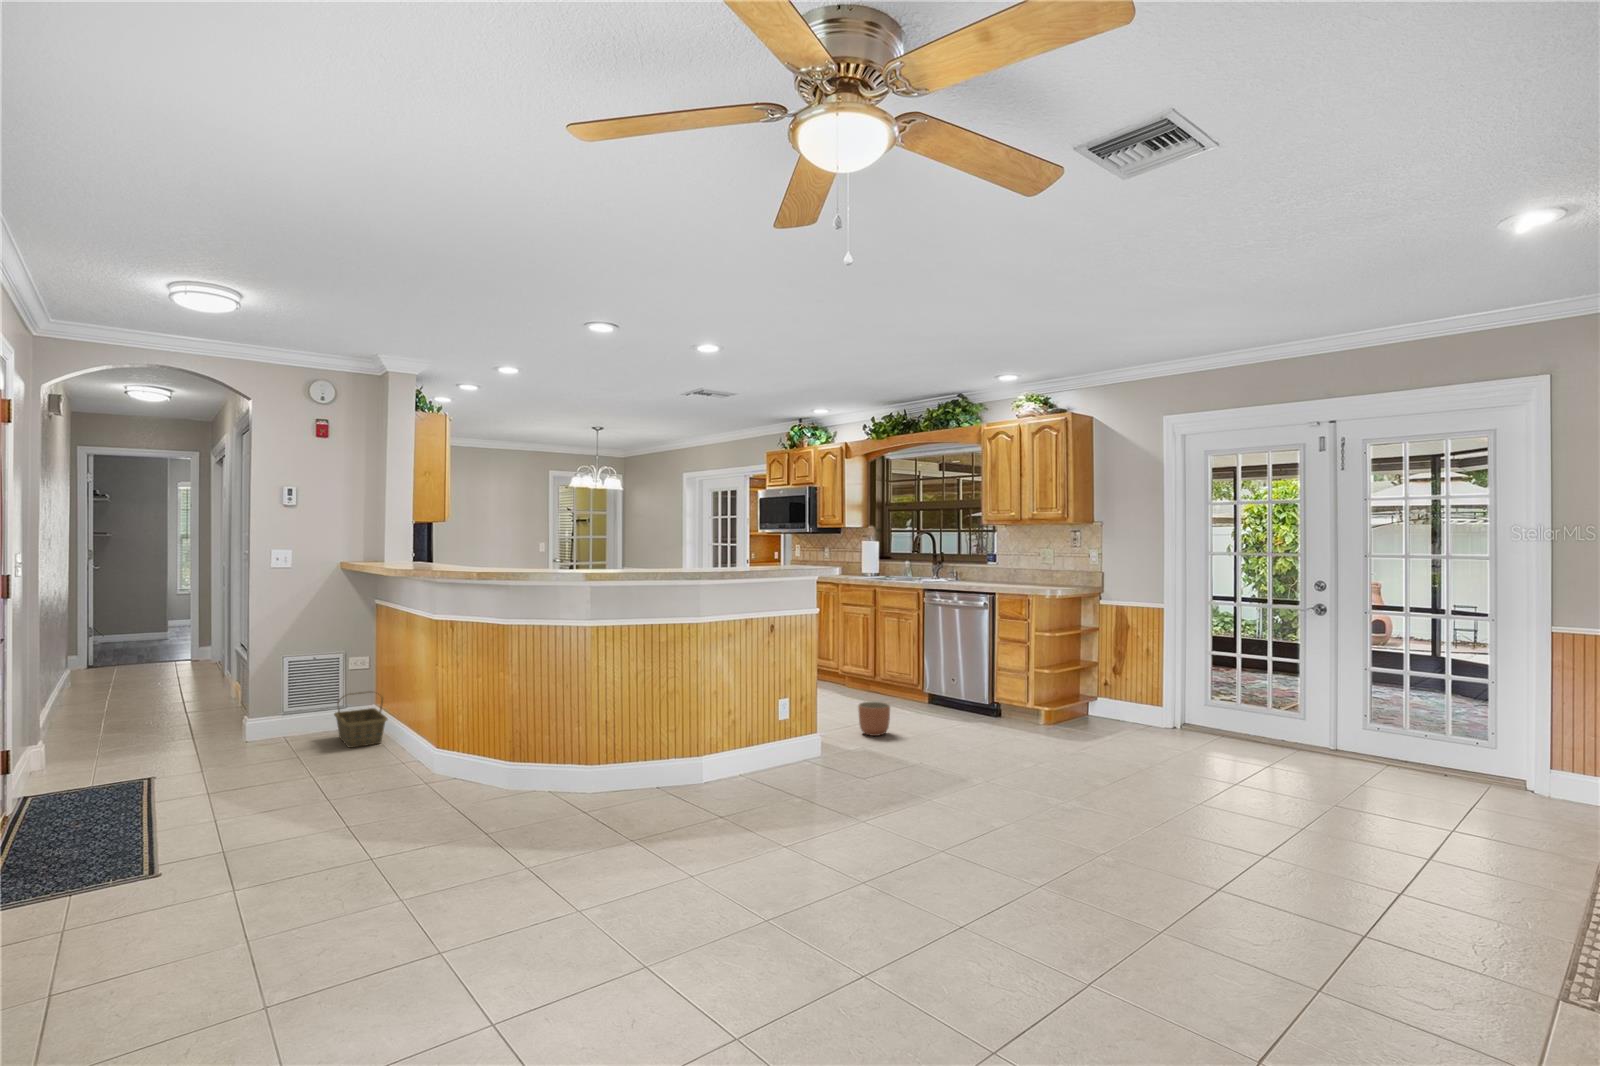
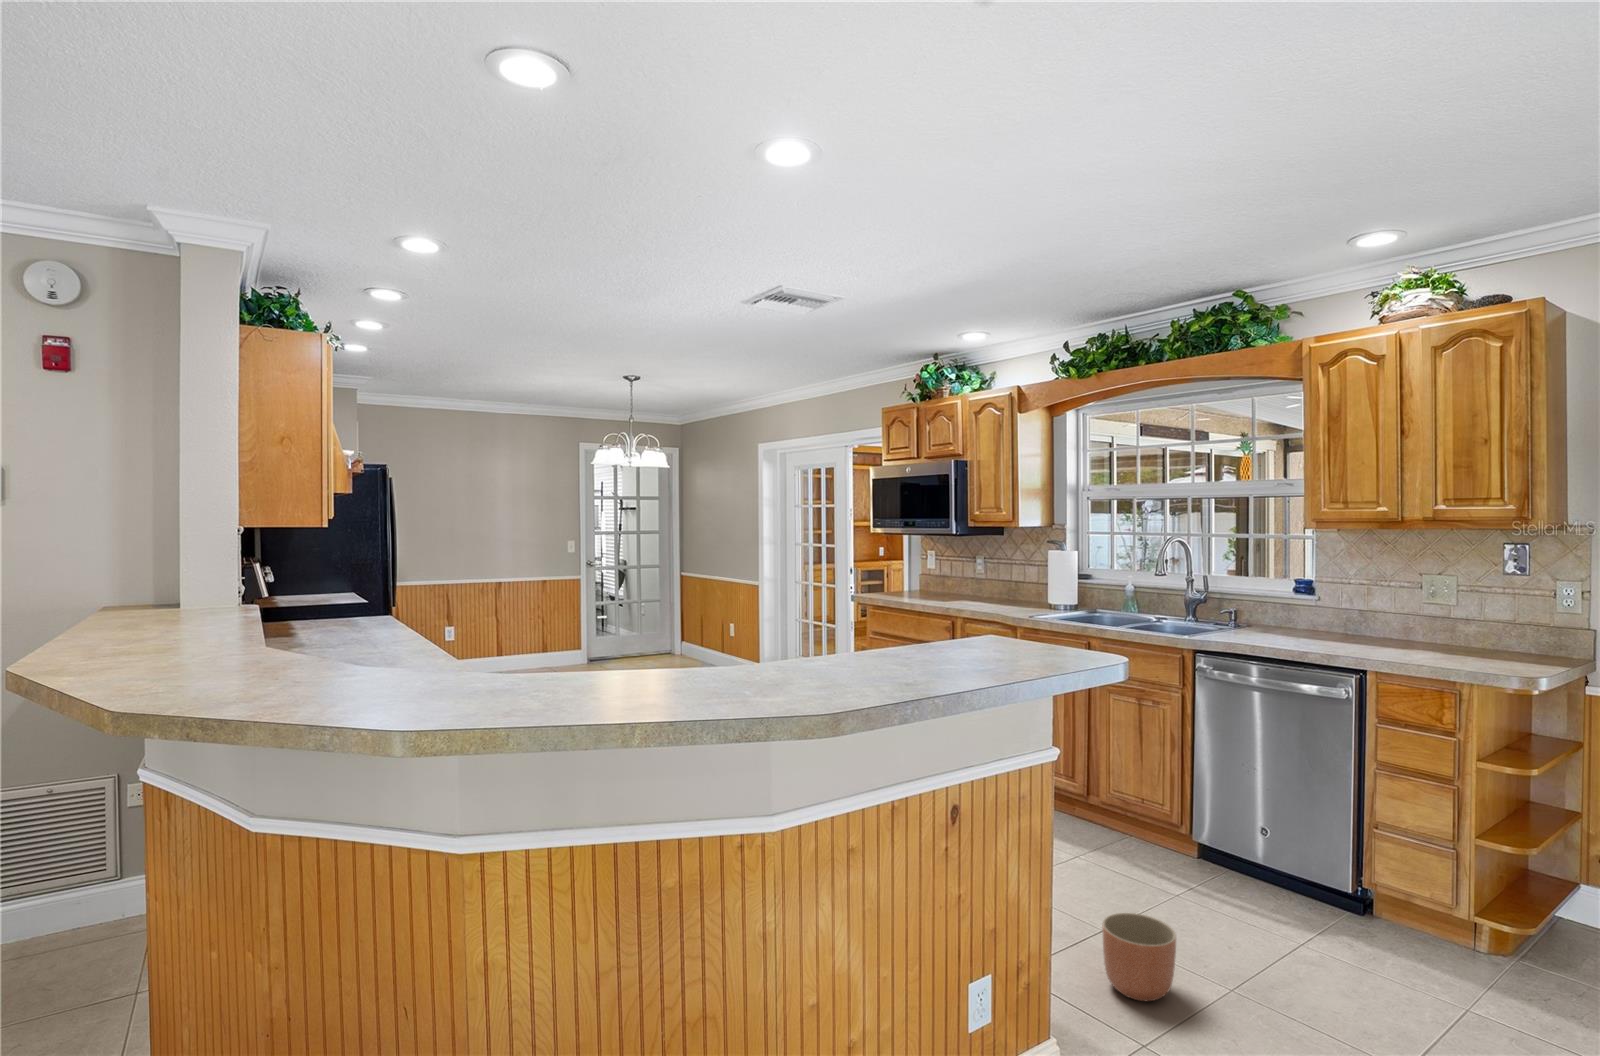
basket: present [334,692,387,748] -> none [37,867,153,998]

